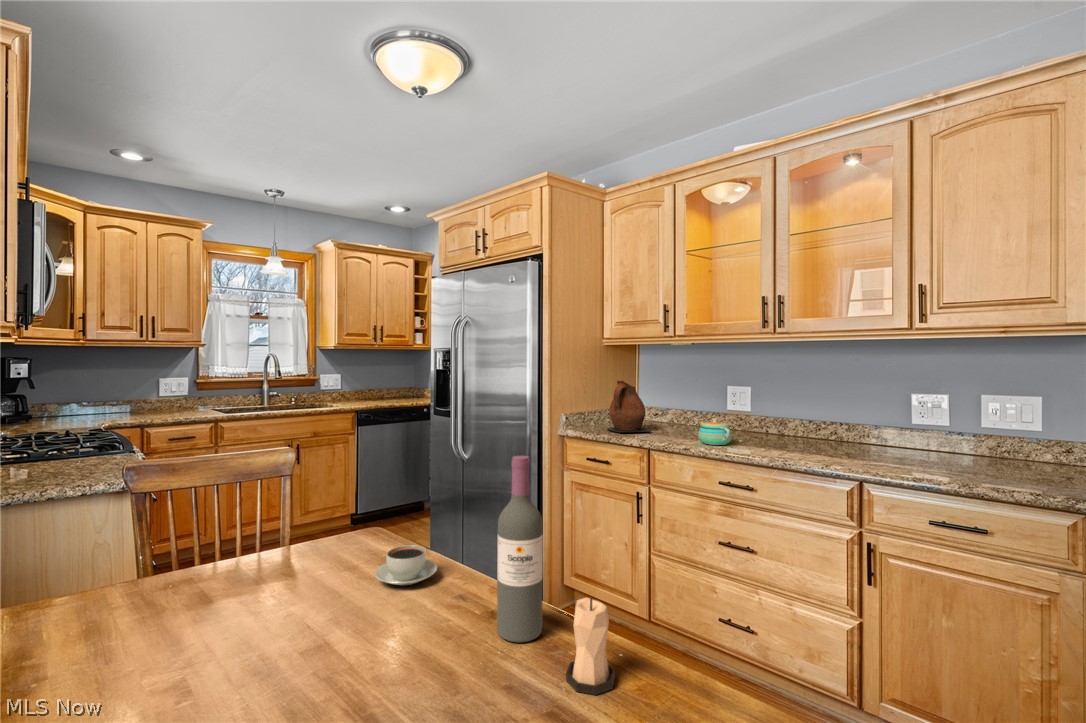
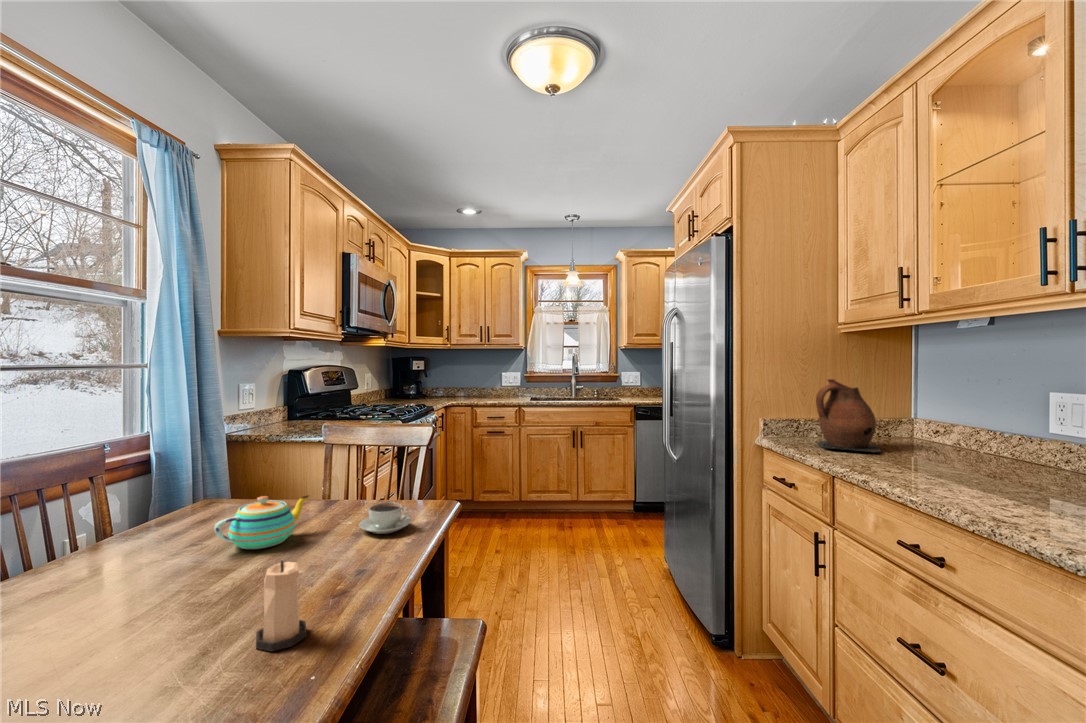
teapot: present [698,418,732,445] -> present [214,495,309,549]
wine bottle: present [497,456,543,642] -> none [317,429,362,596]

